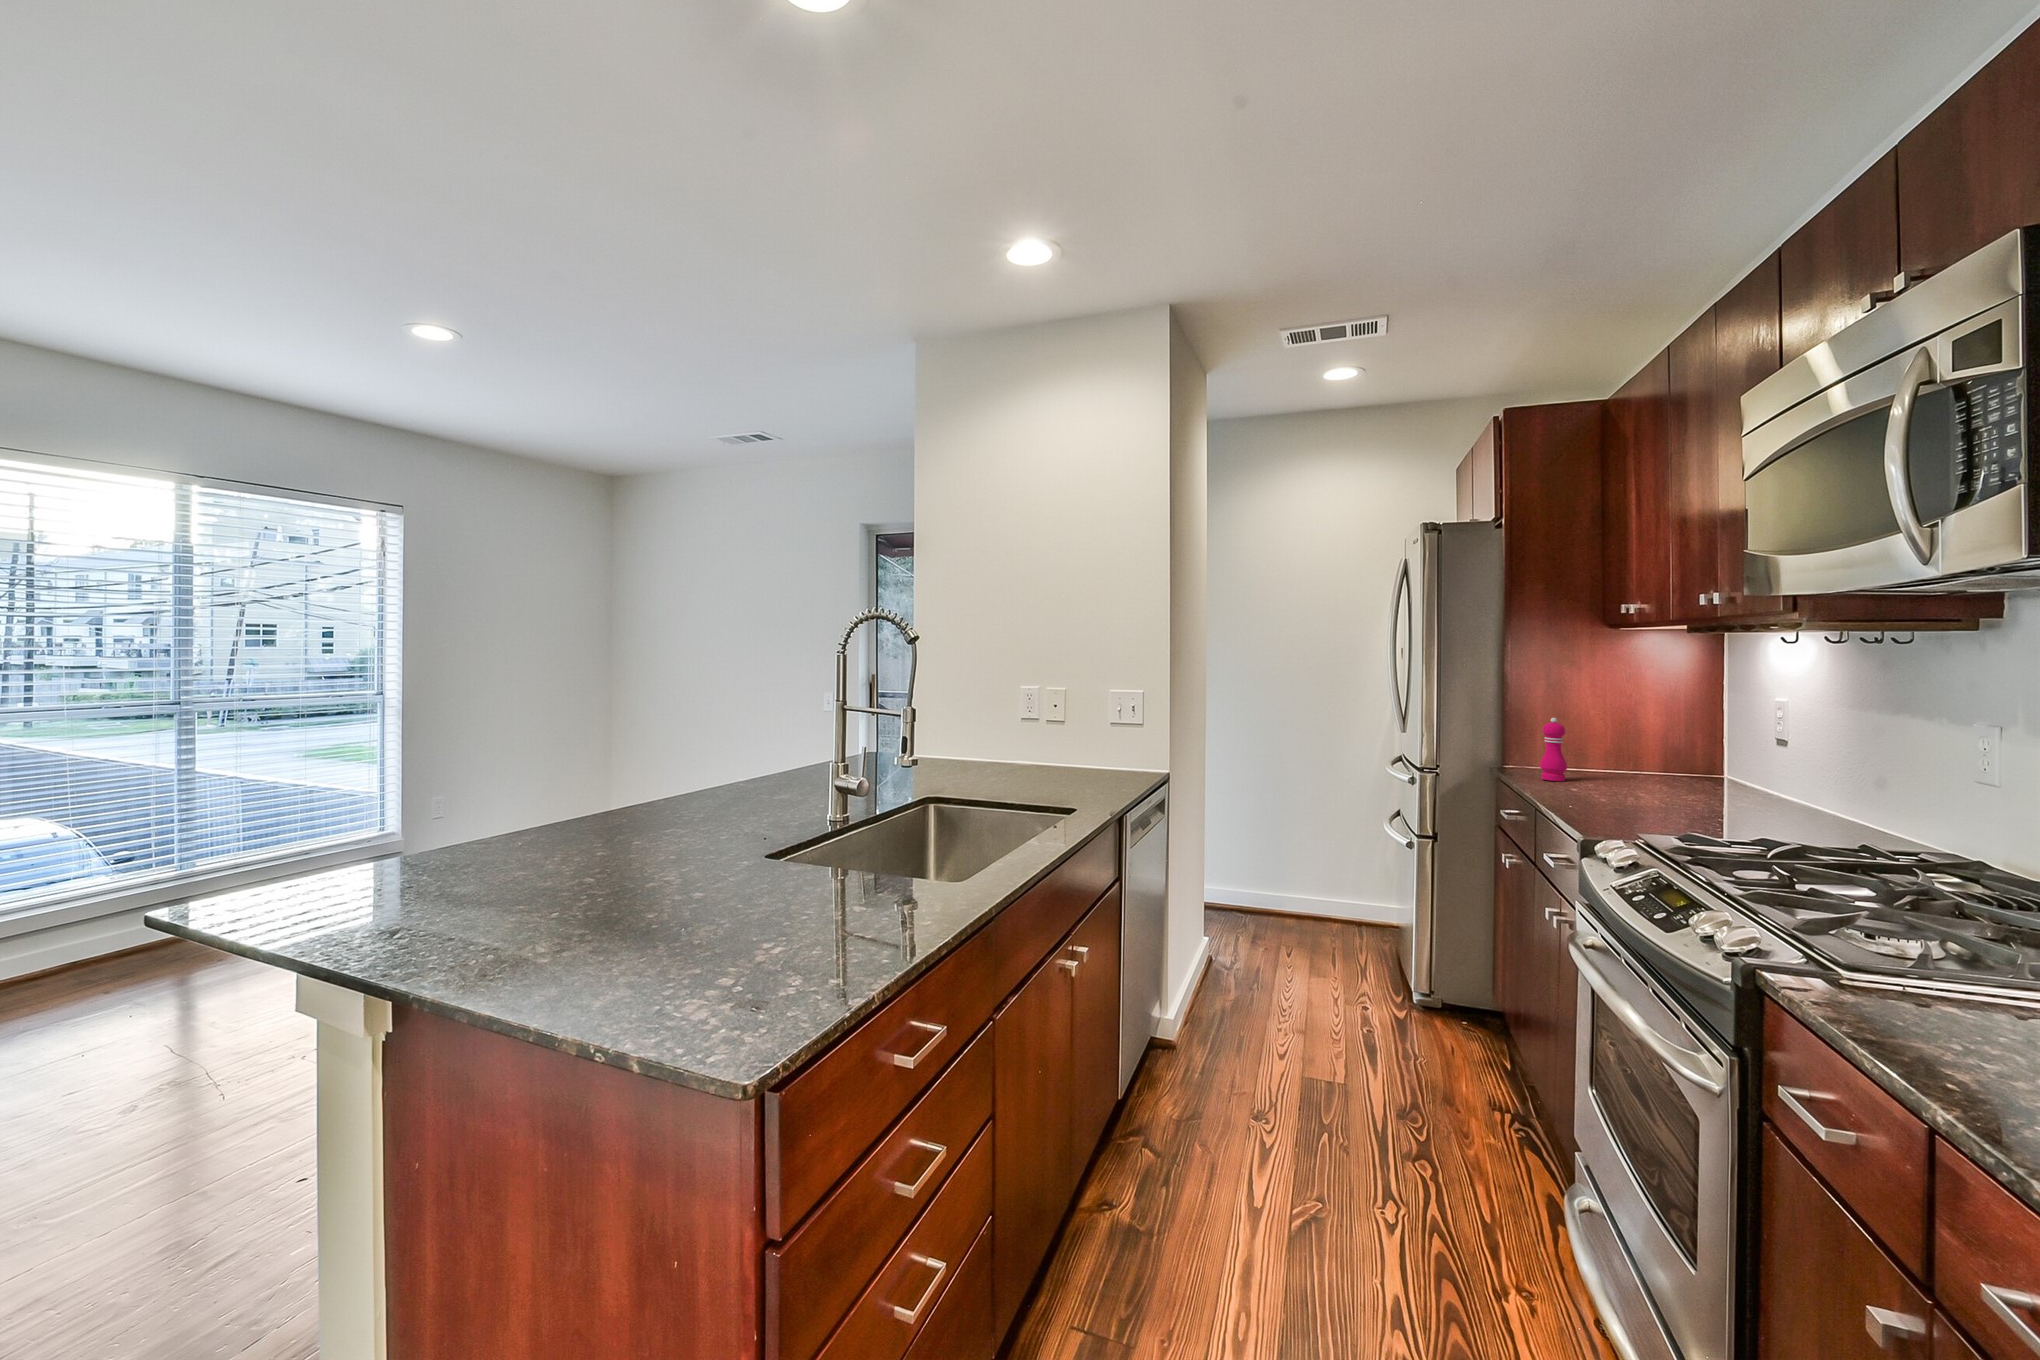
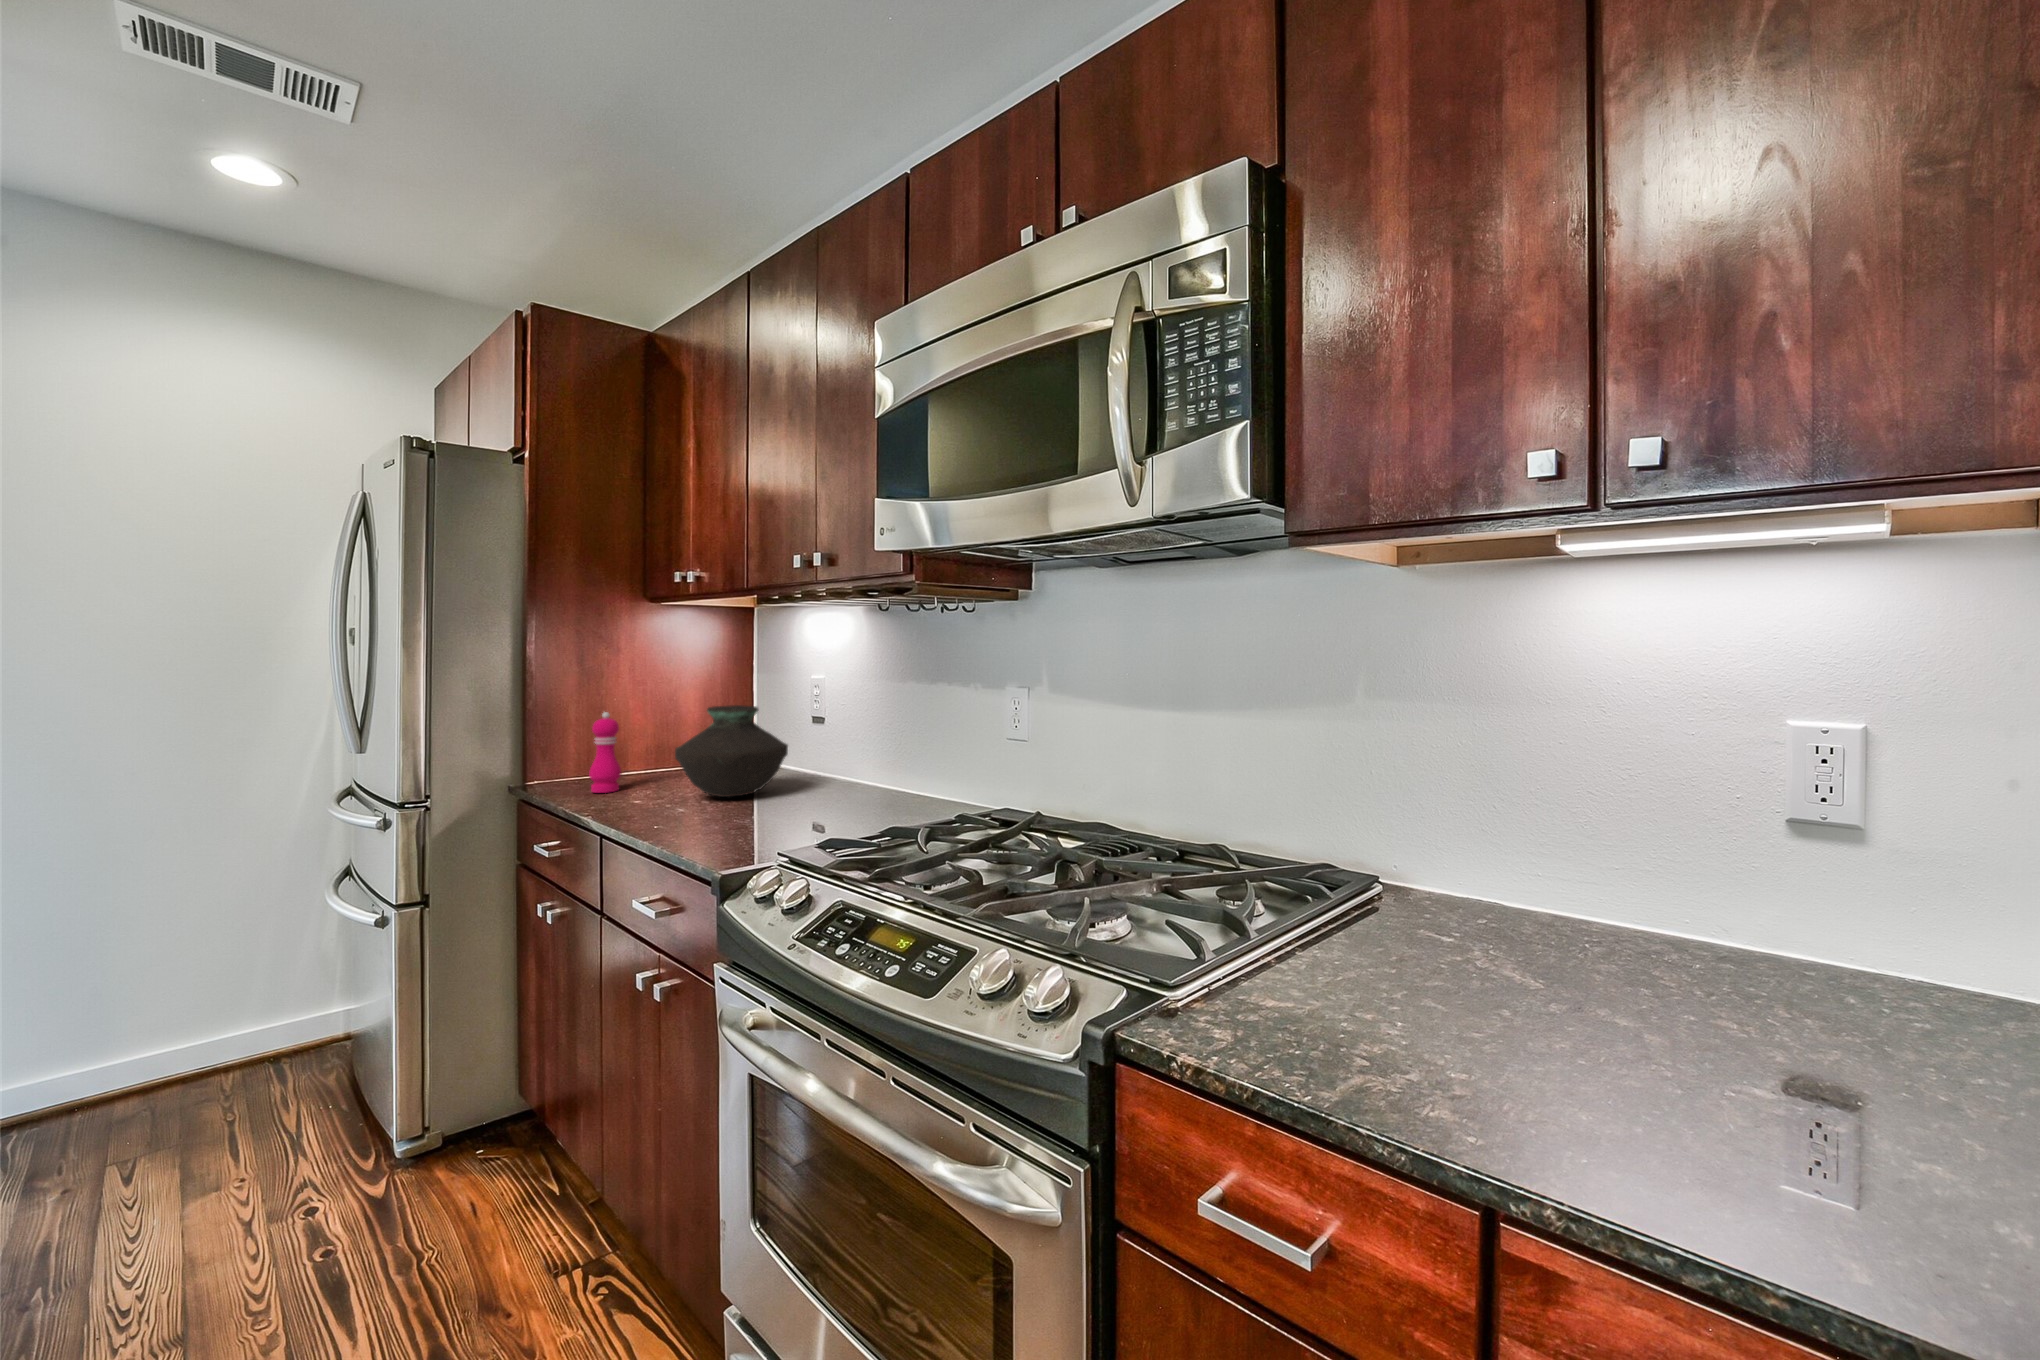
vase: none [1599,720,1716,800] -> present [675,705,788,797]

